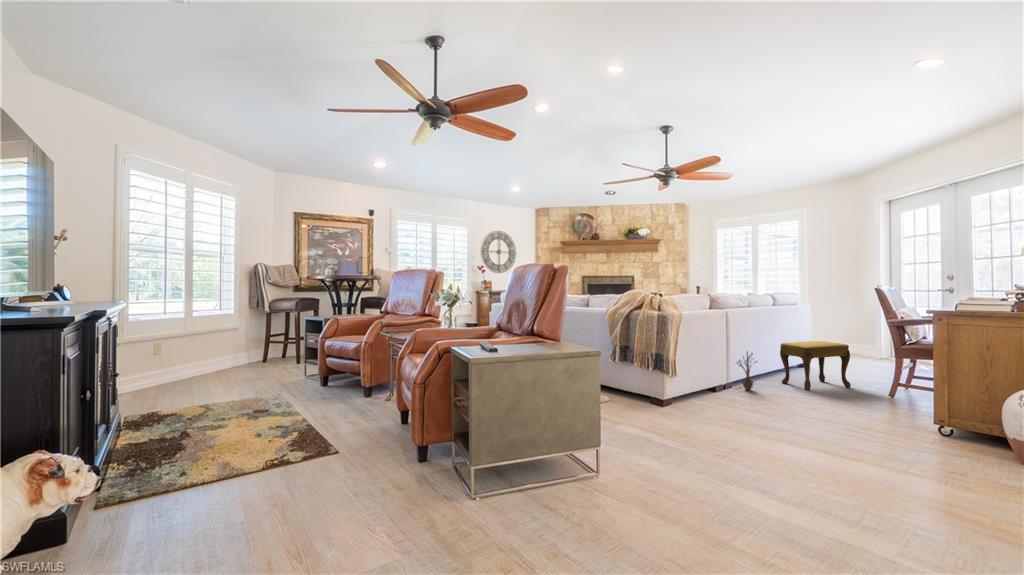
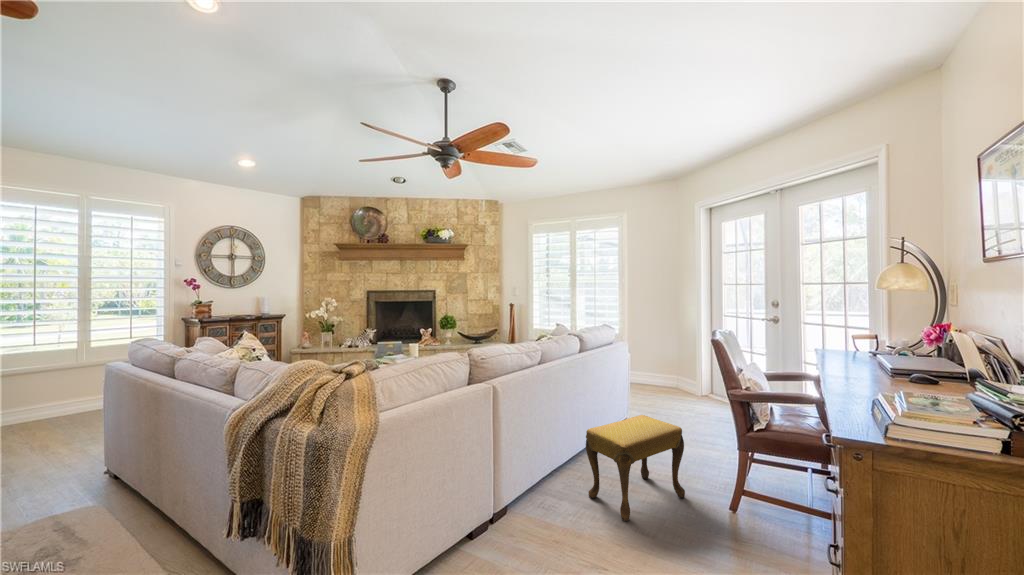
decorative plant: present [737,353,757,390] -> none [502,468,545,554]

